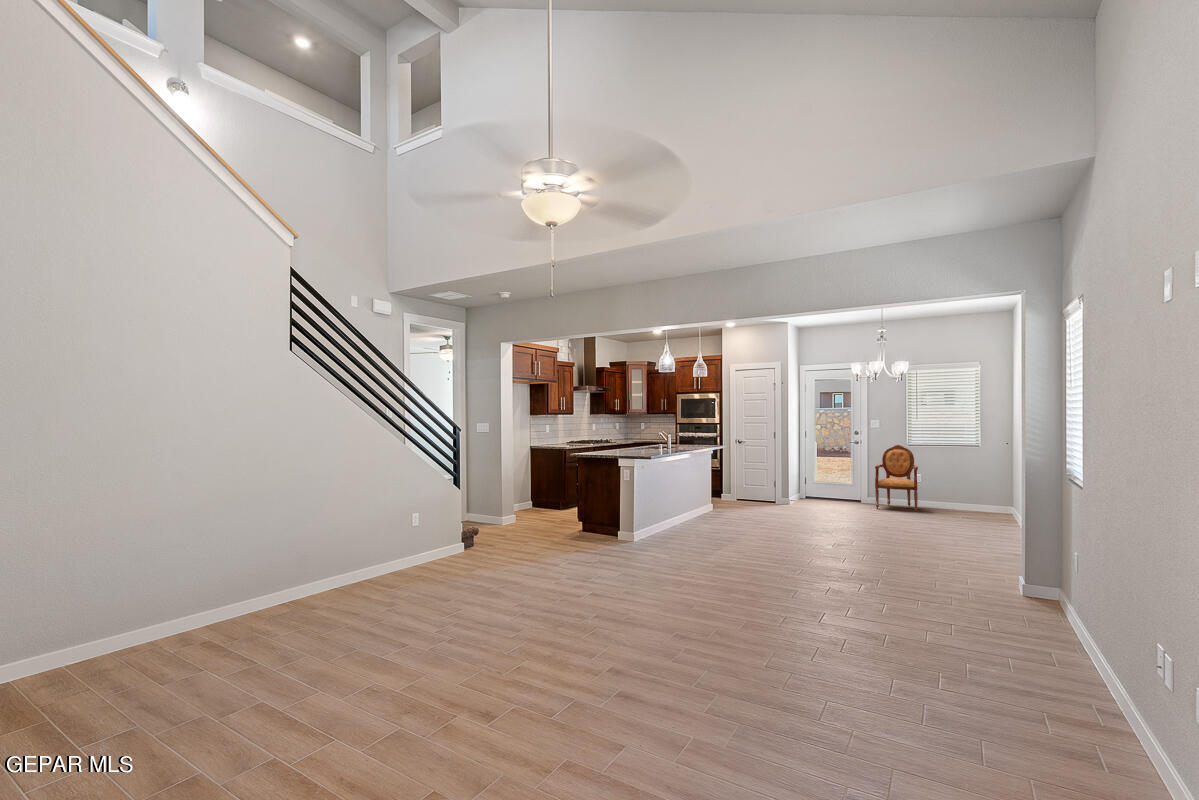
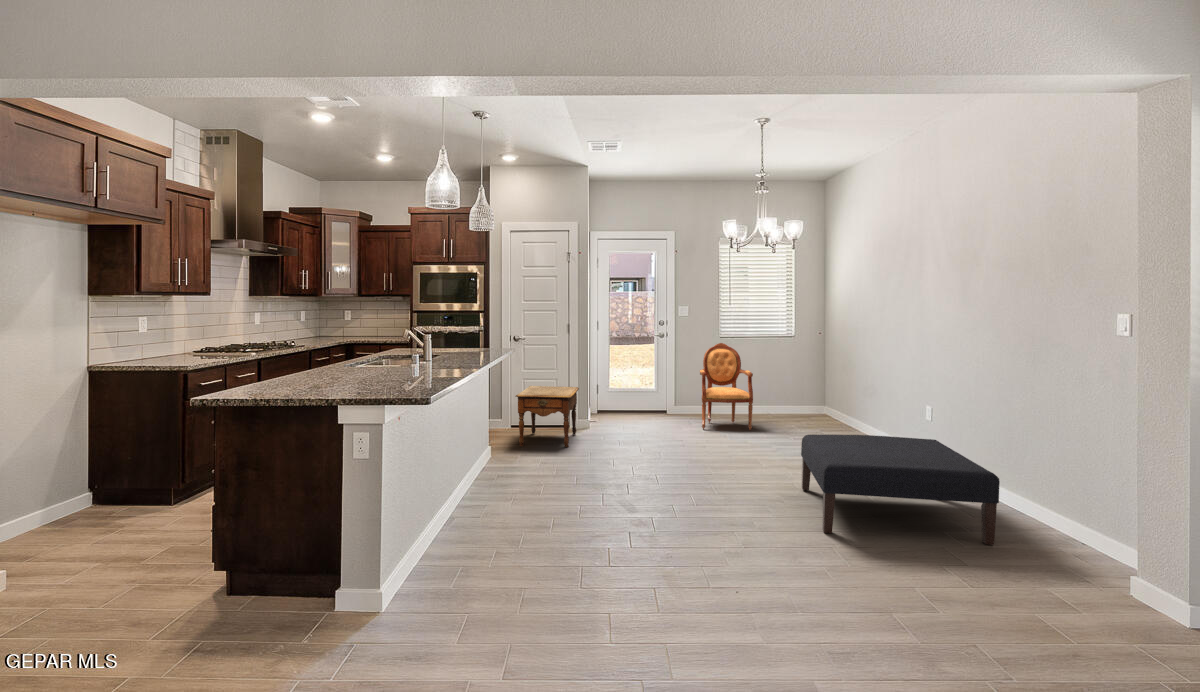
side table: none [731,471,778,510] -> present [516,386,579,447]
ottoman: none [872,503,993,569] -> present [801,434,1000,545]

